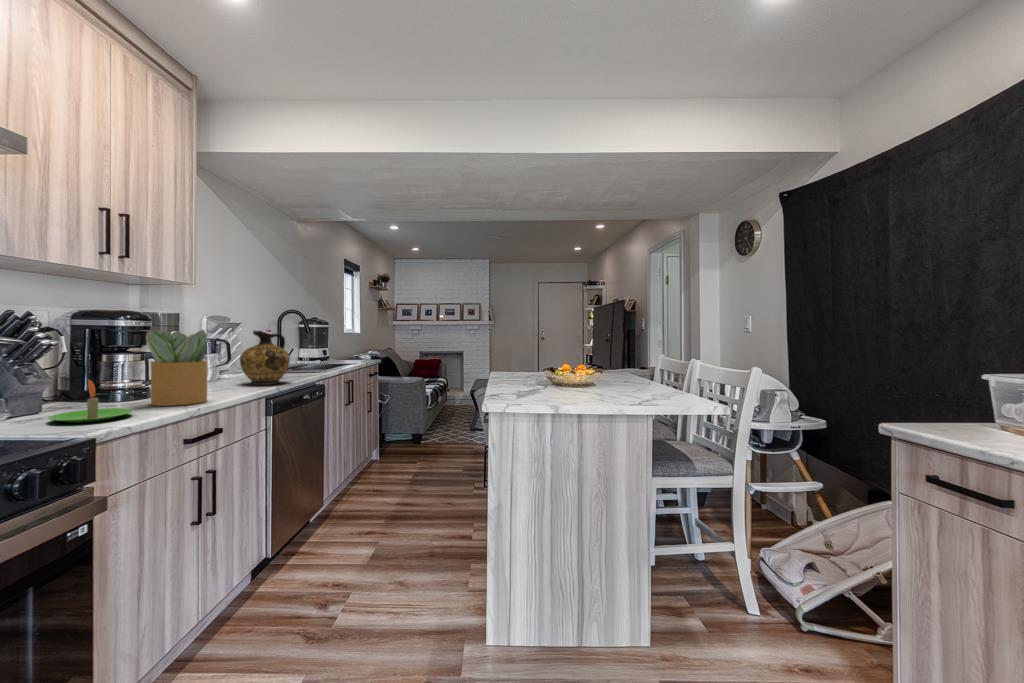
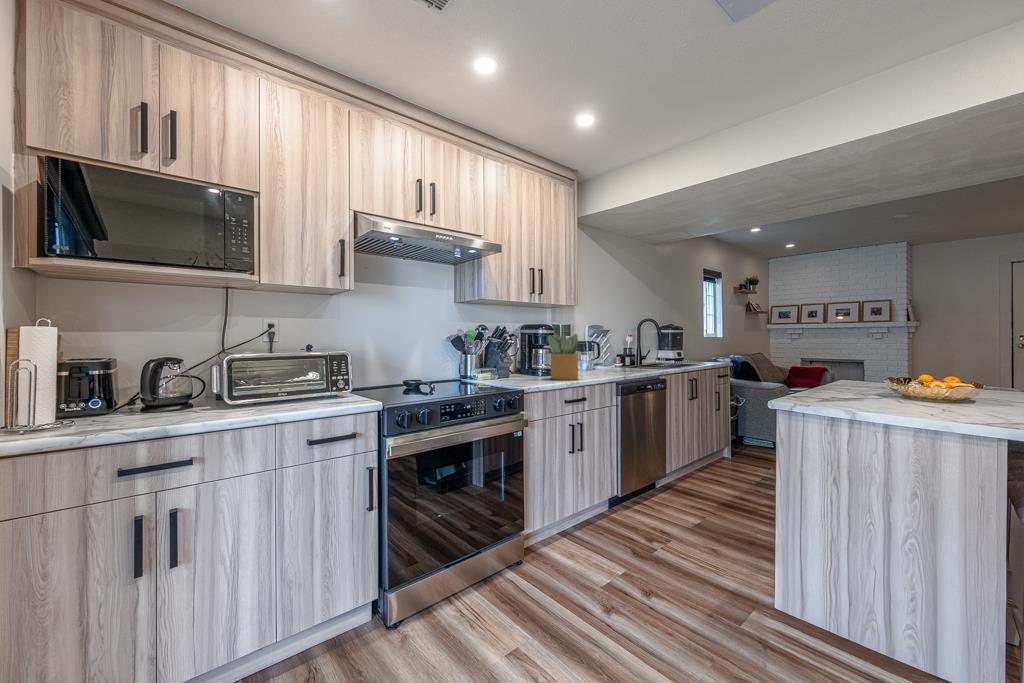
ceramic jug: present [240,330,290,385] -> none [603,334,636,373]
candle: present [48,379,133,423] -> none [508,361,540,383]

